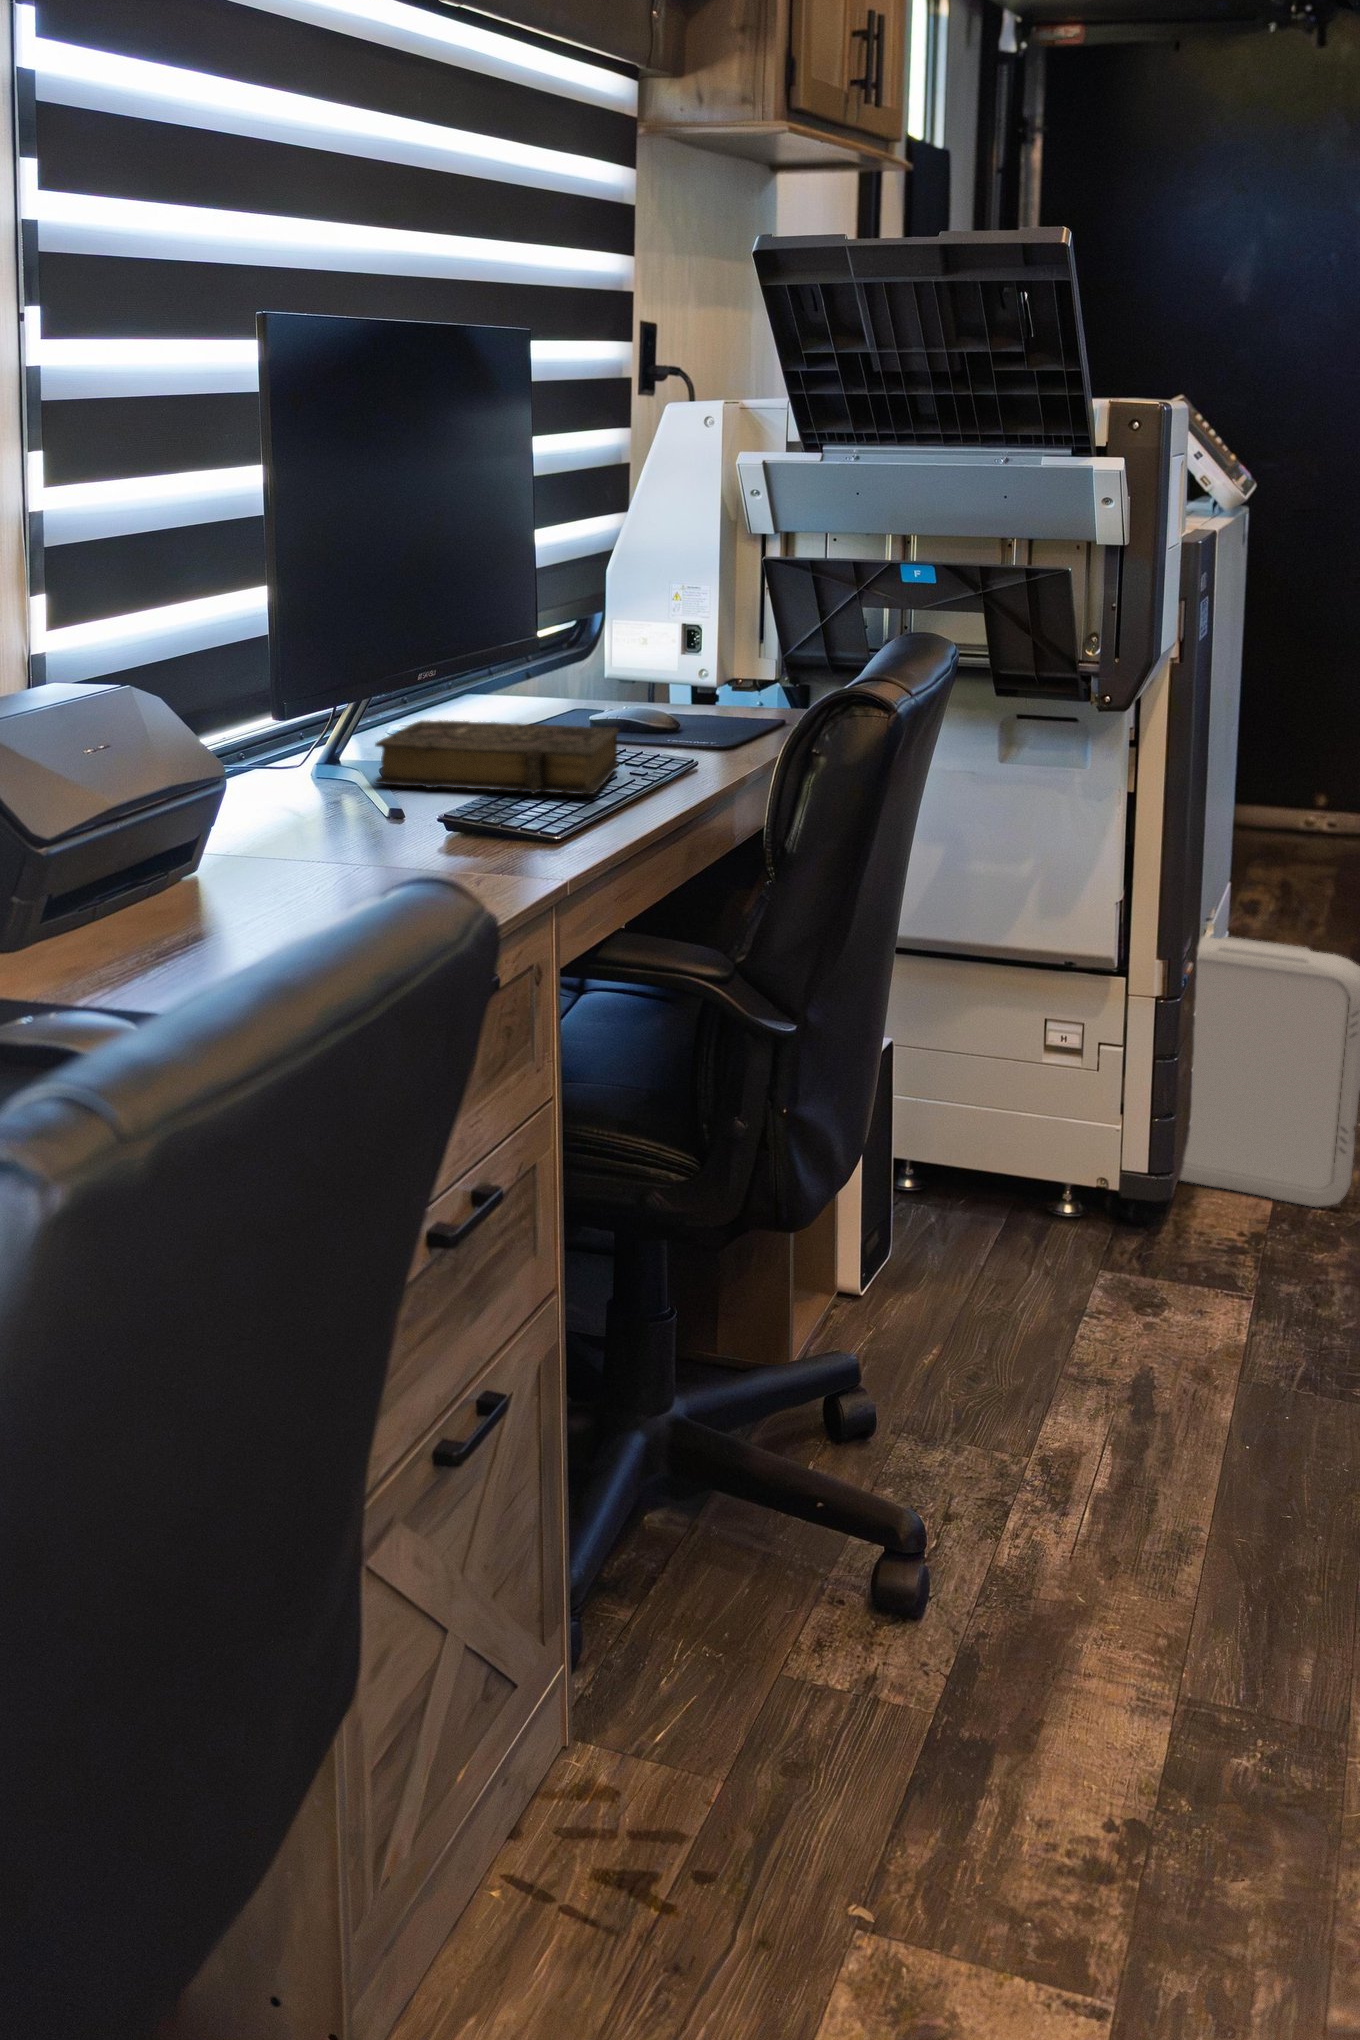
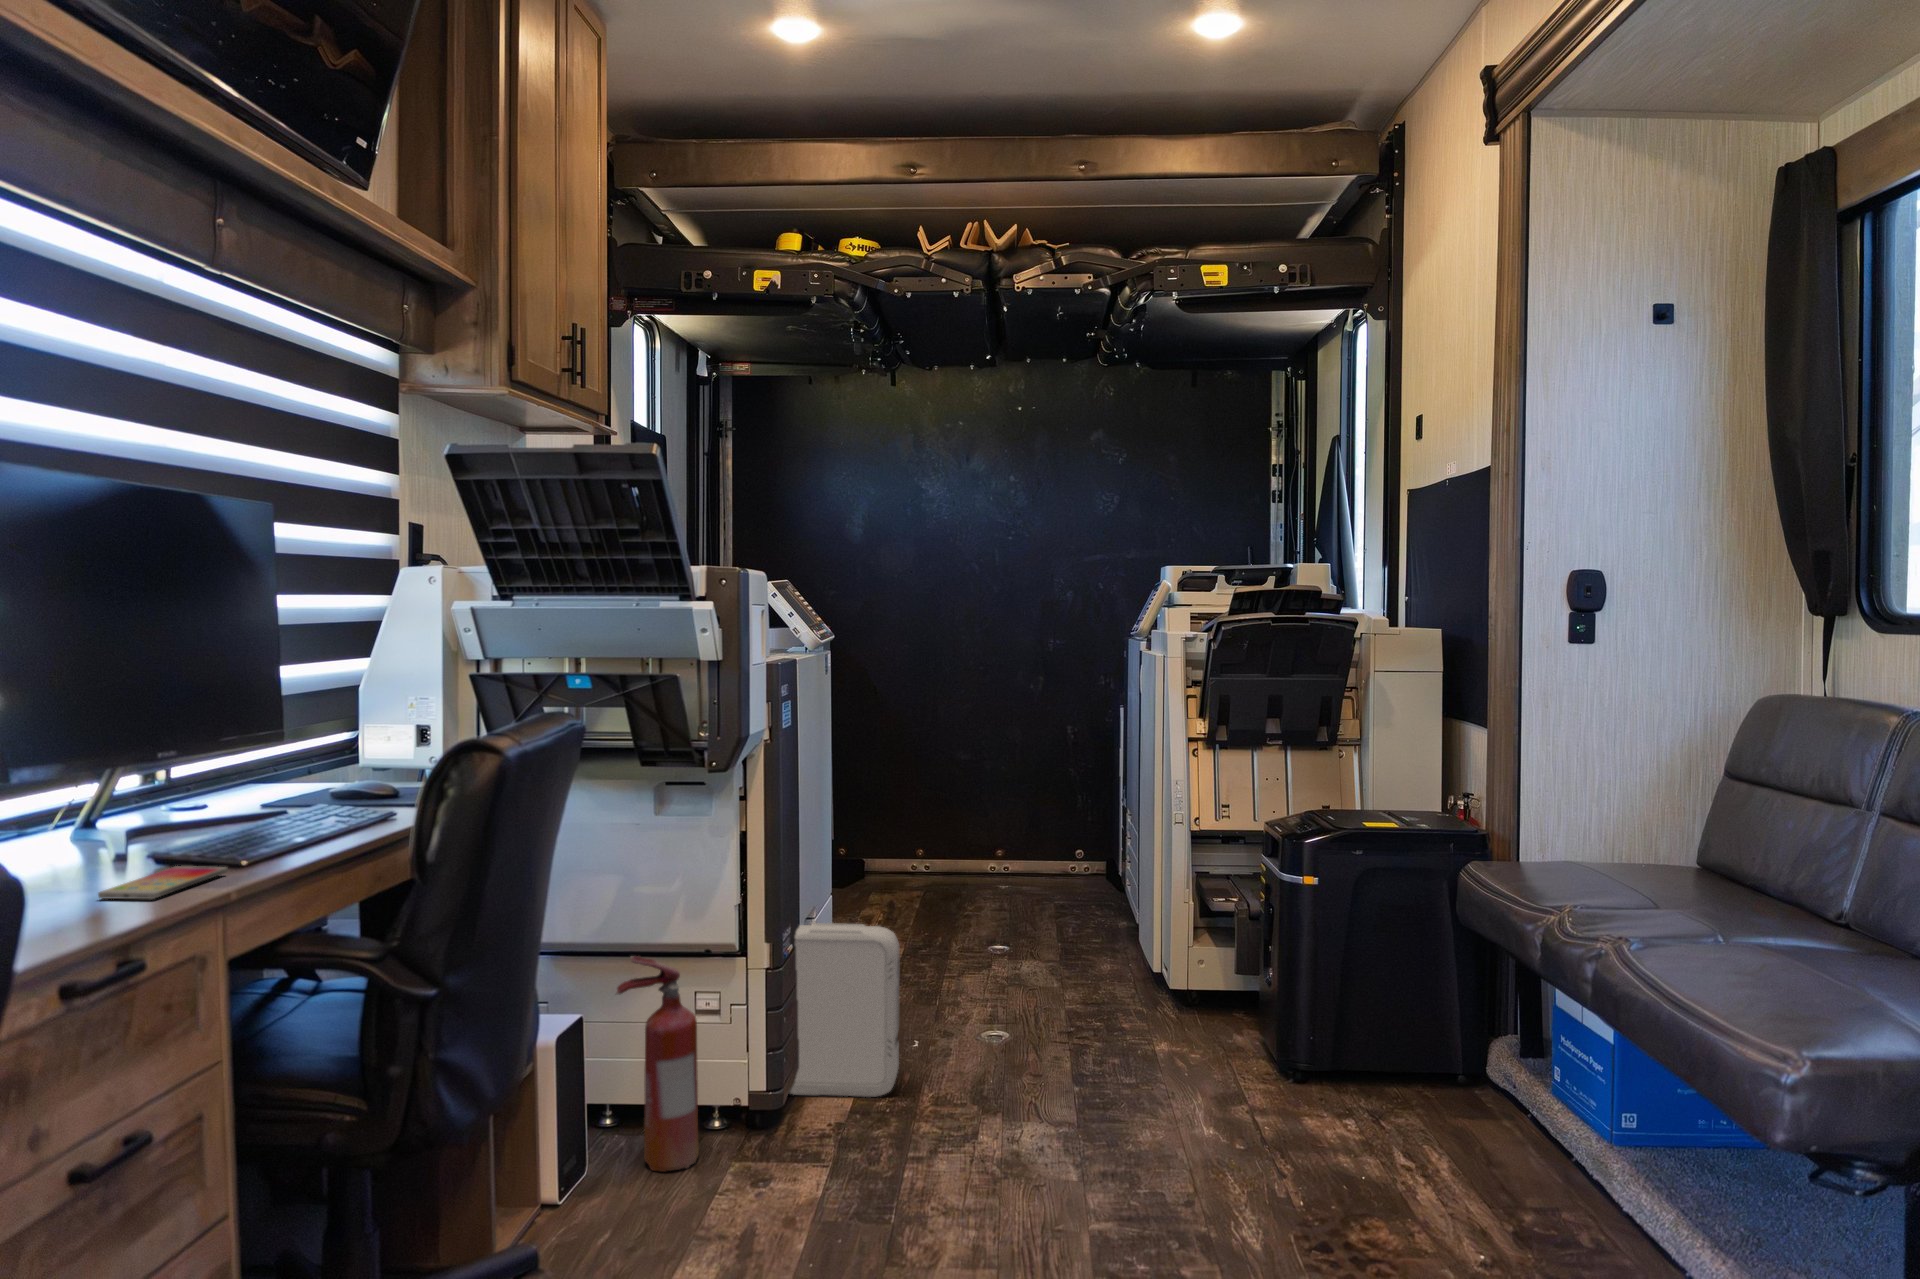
book: present [375,720,619,794] -> none [78,797,322,855]
smartphone: none [437,814,555,861] -> present [98,866,228,899]
fire extinguisher: none [941,959,1055,1258] -> present [616,956,699,1172]

